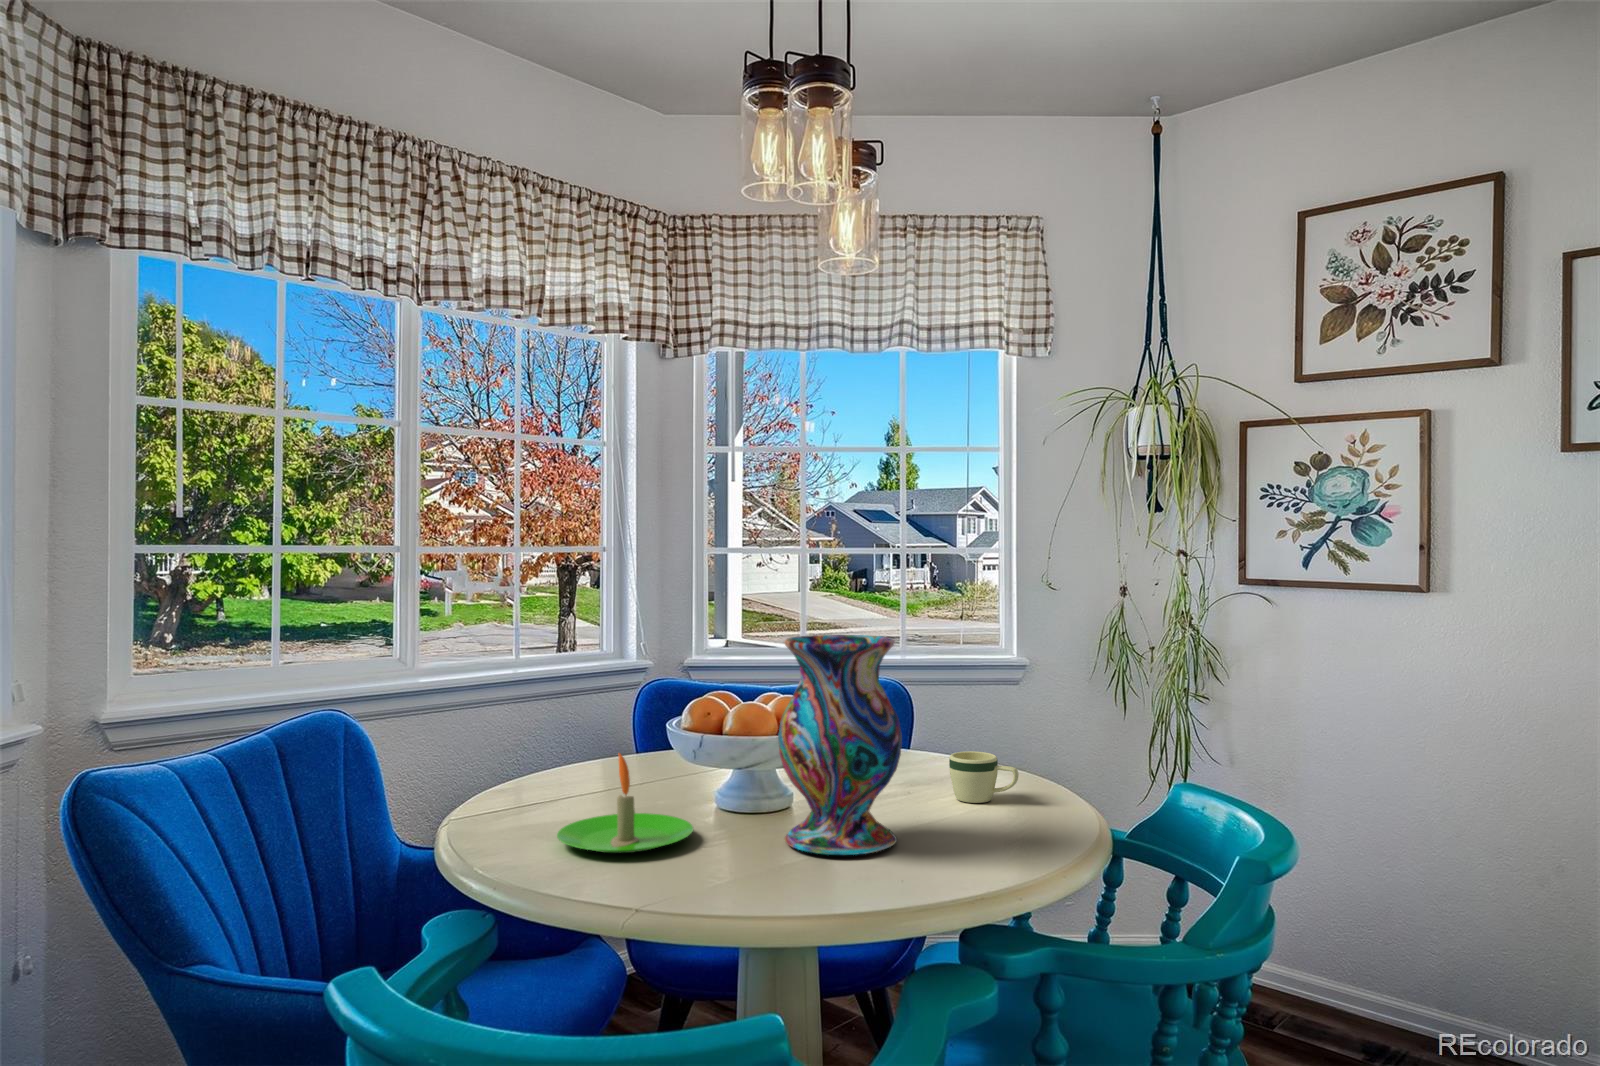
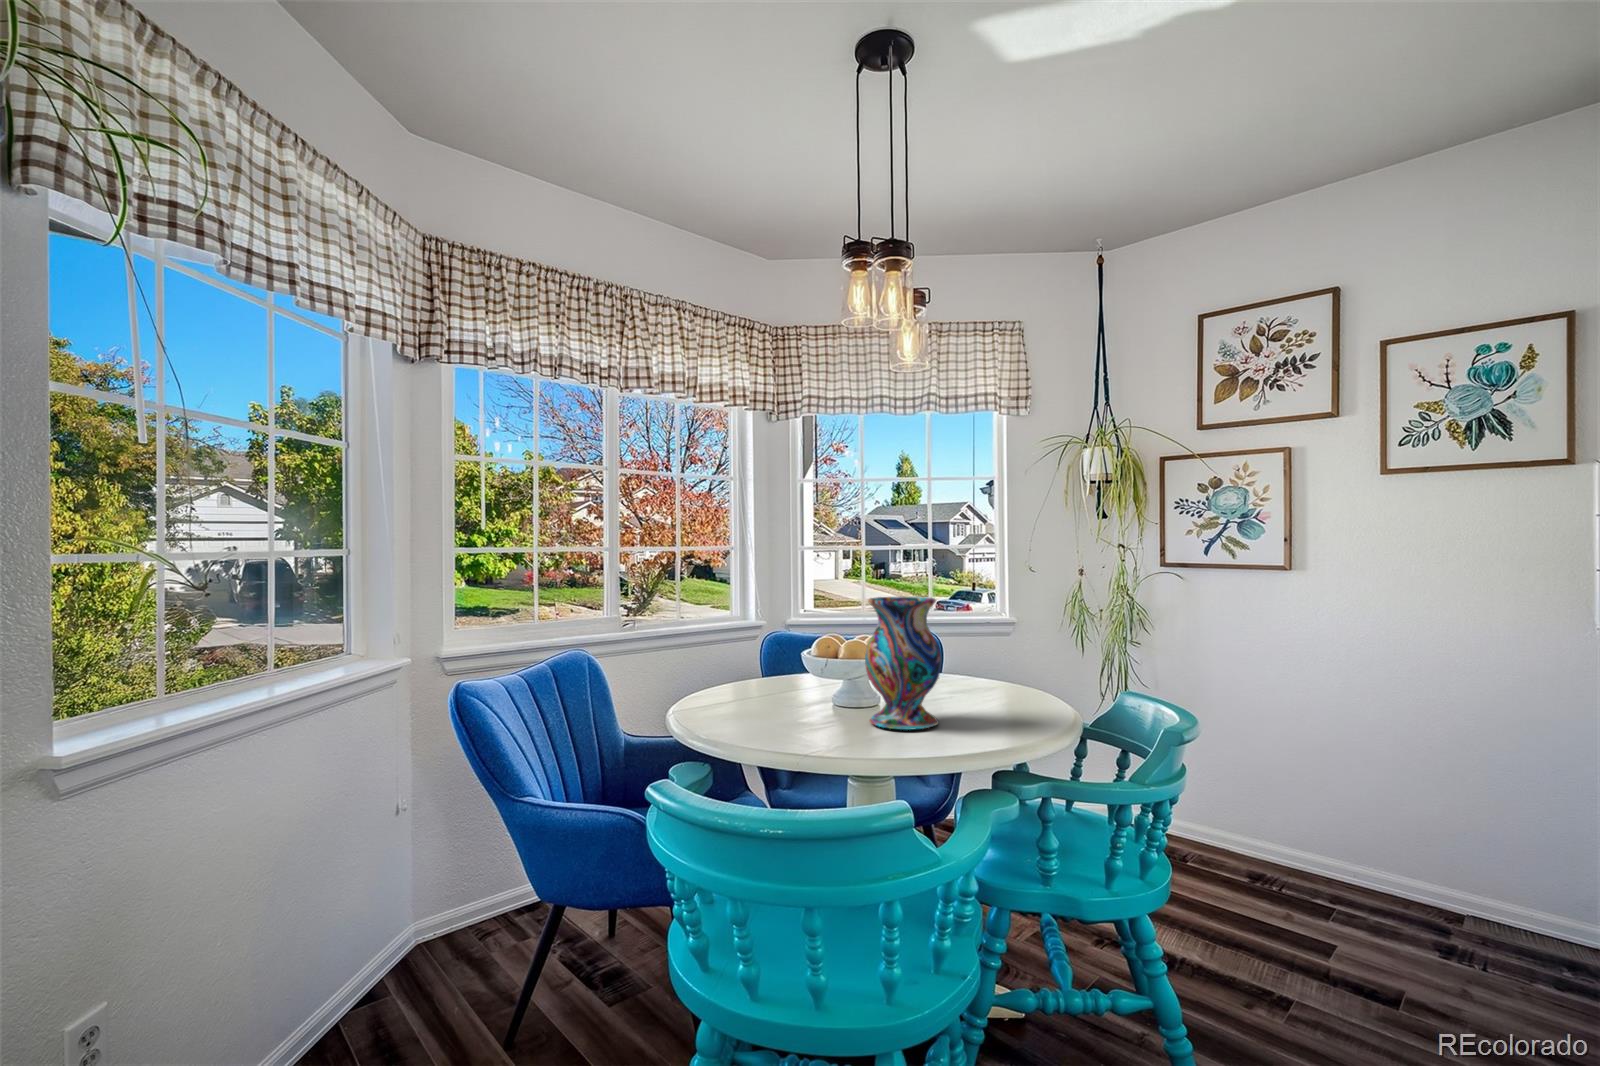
mug: present [949,751,1019,803] -> none [969,671,1013,703]
candle: present [557,754,693,853] -> none [732,668,813,728]

